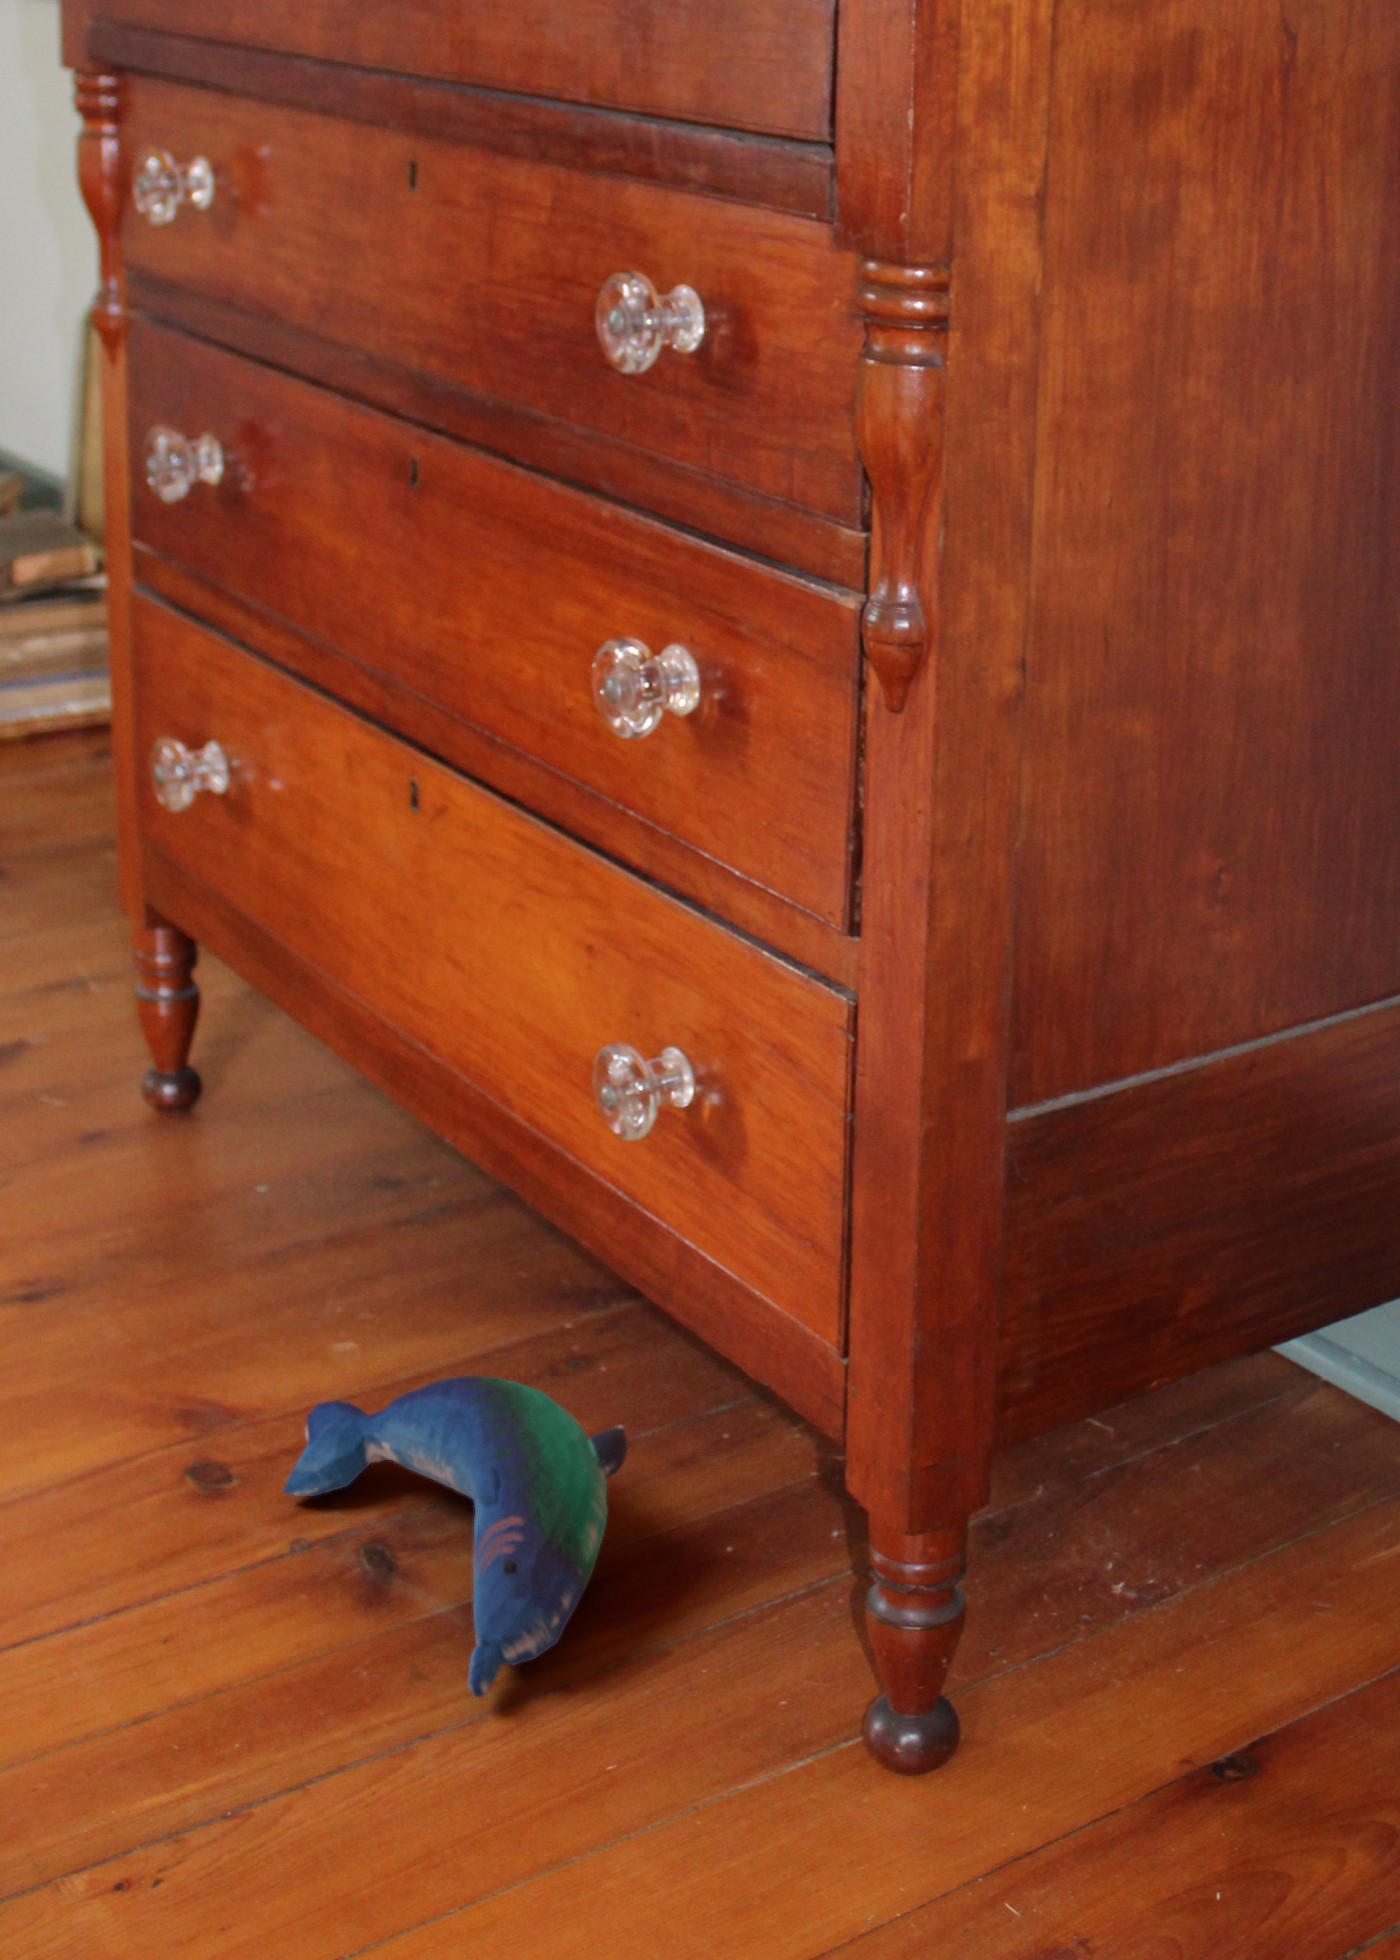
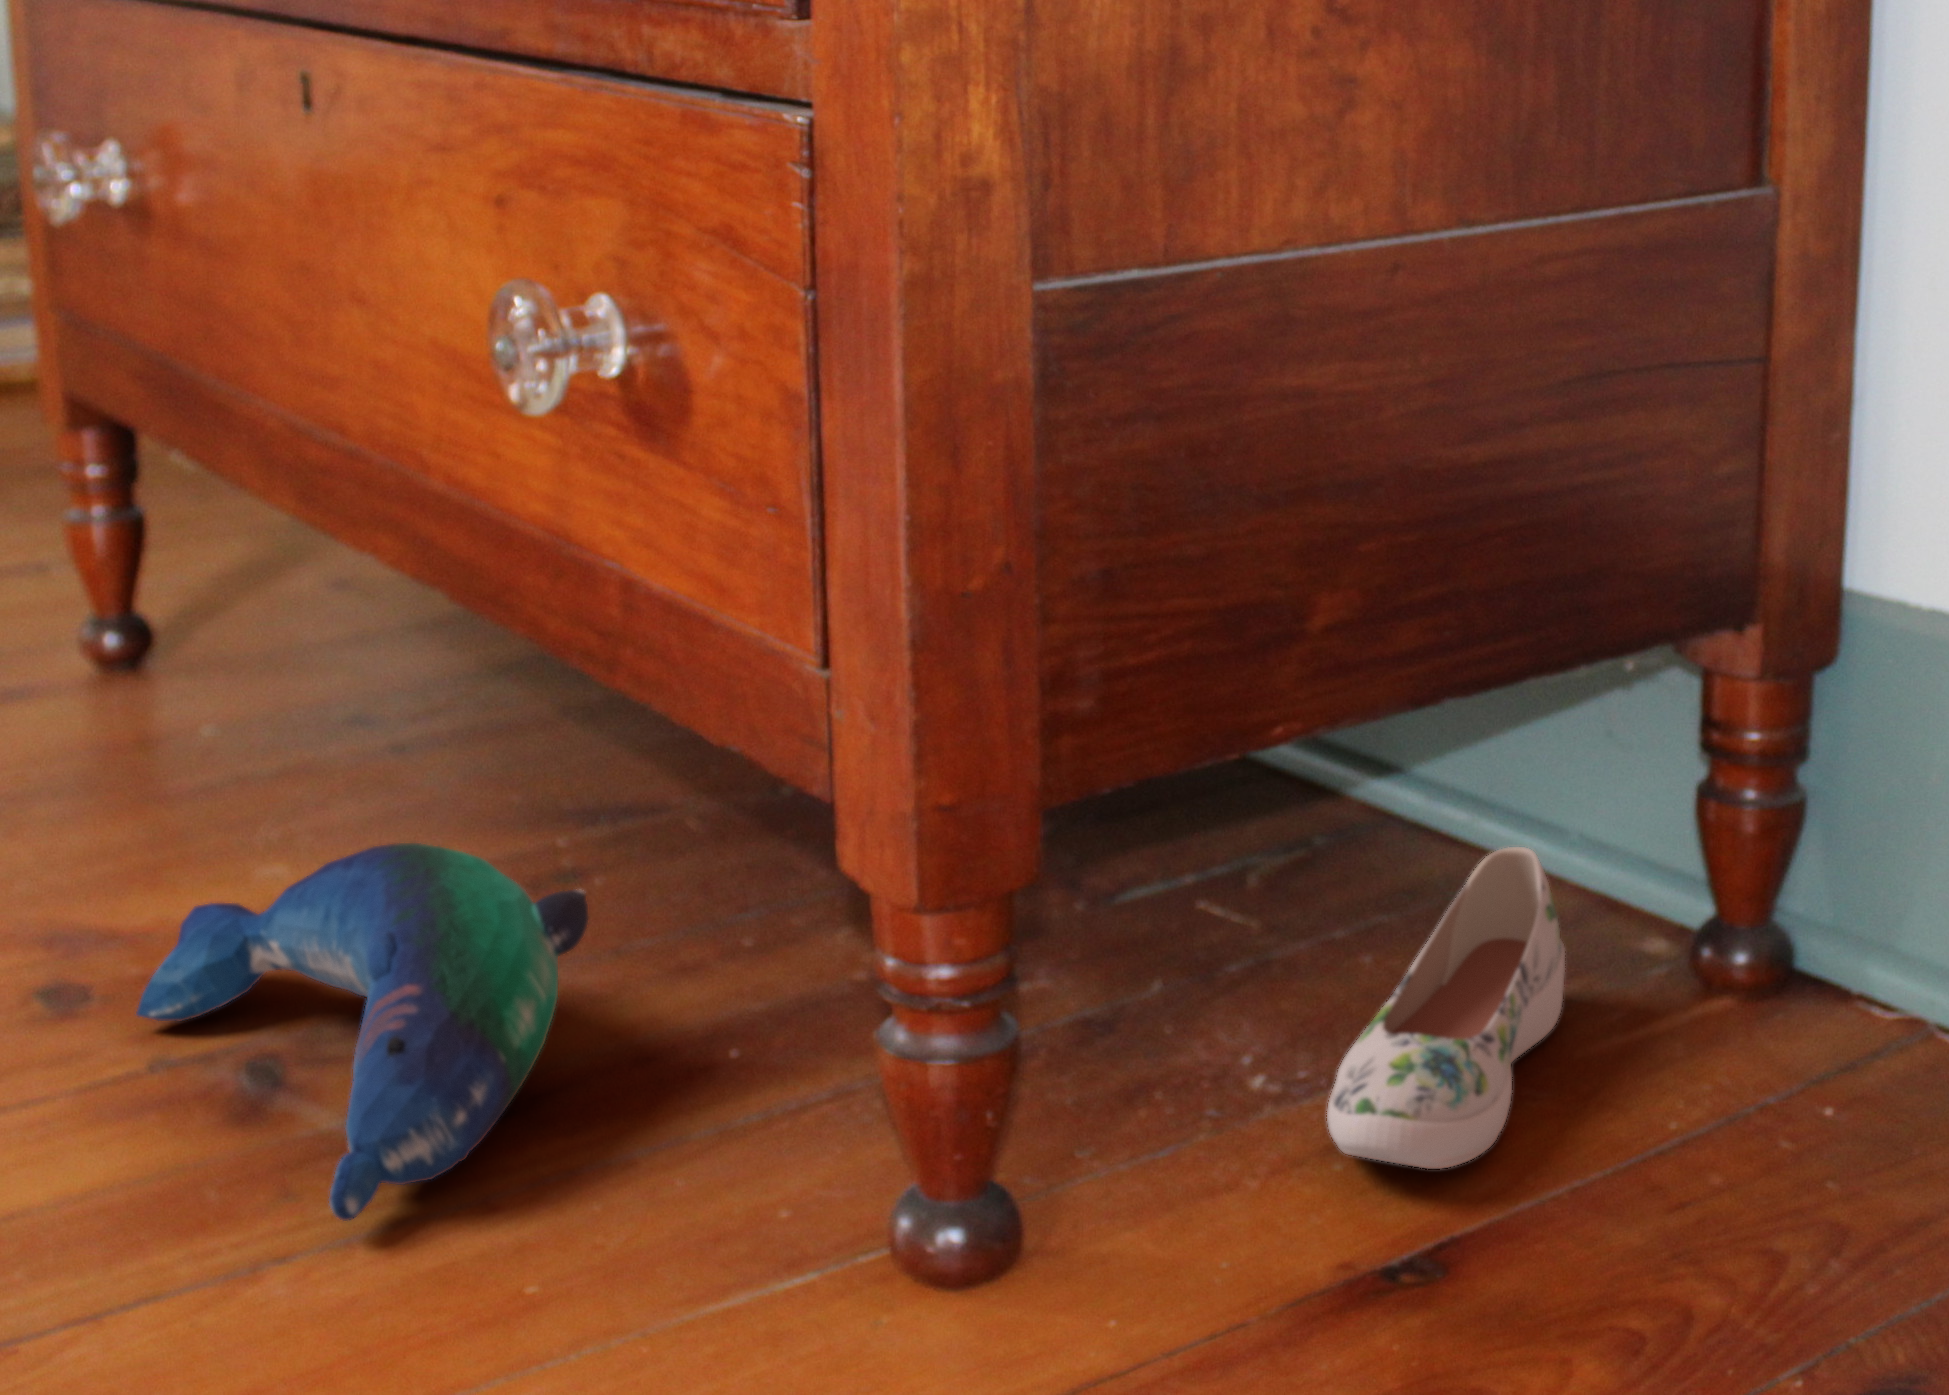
shoe: none [1170,1407,1343,1685] -> present [1327,847,1565,1169]

